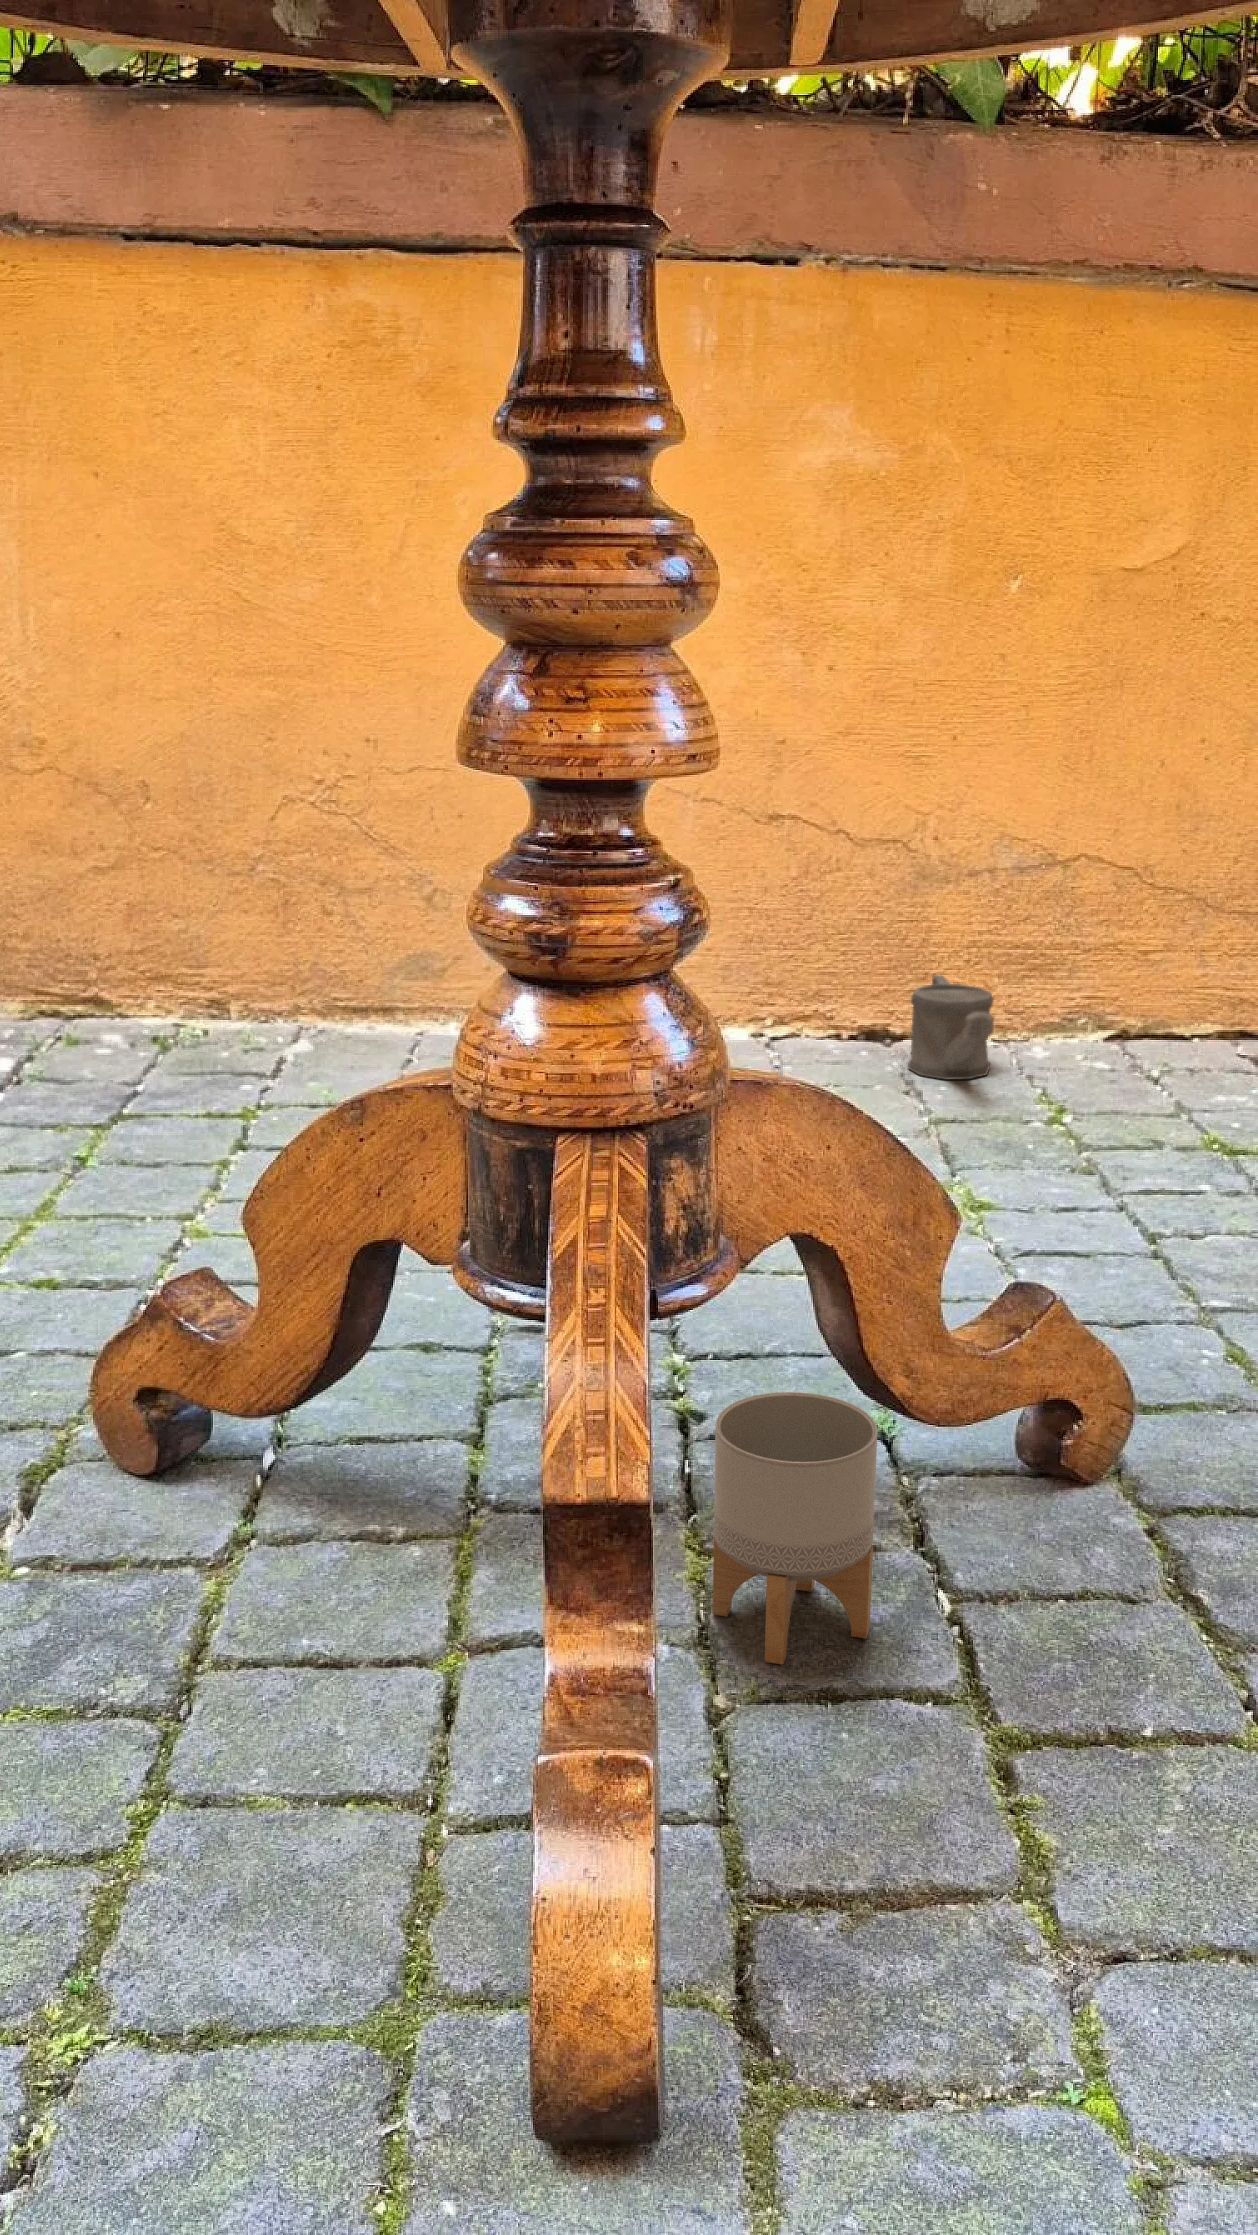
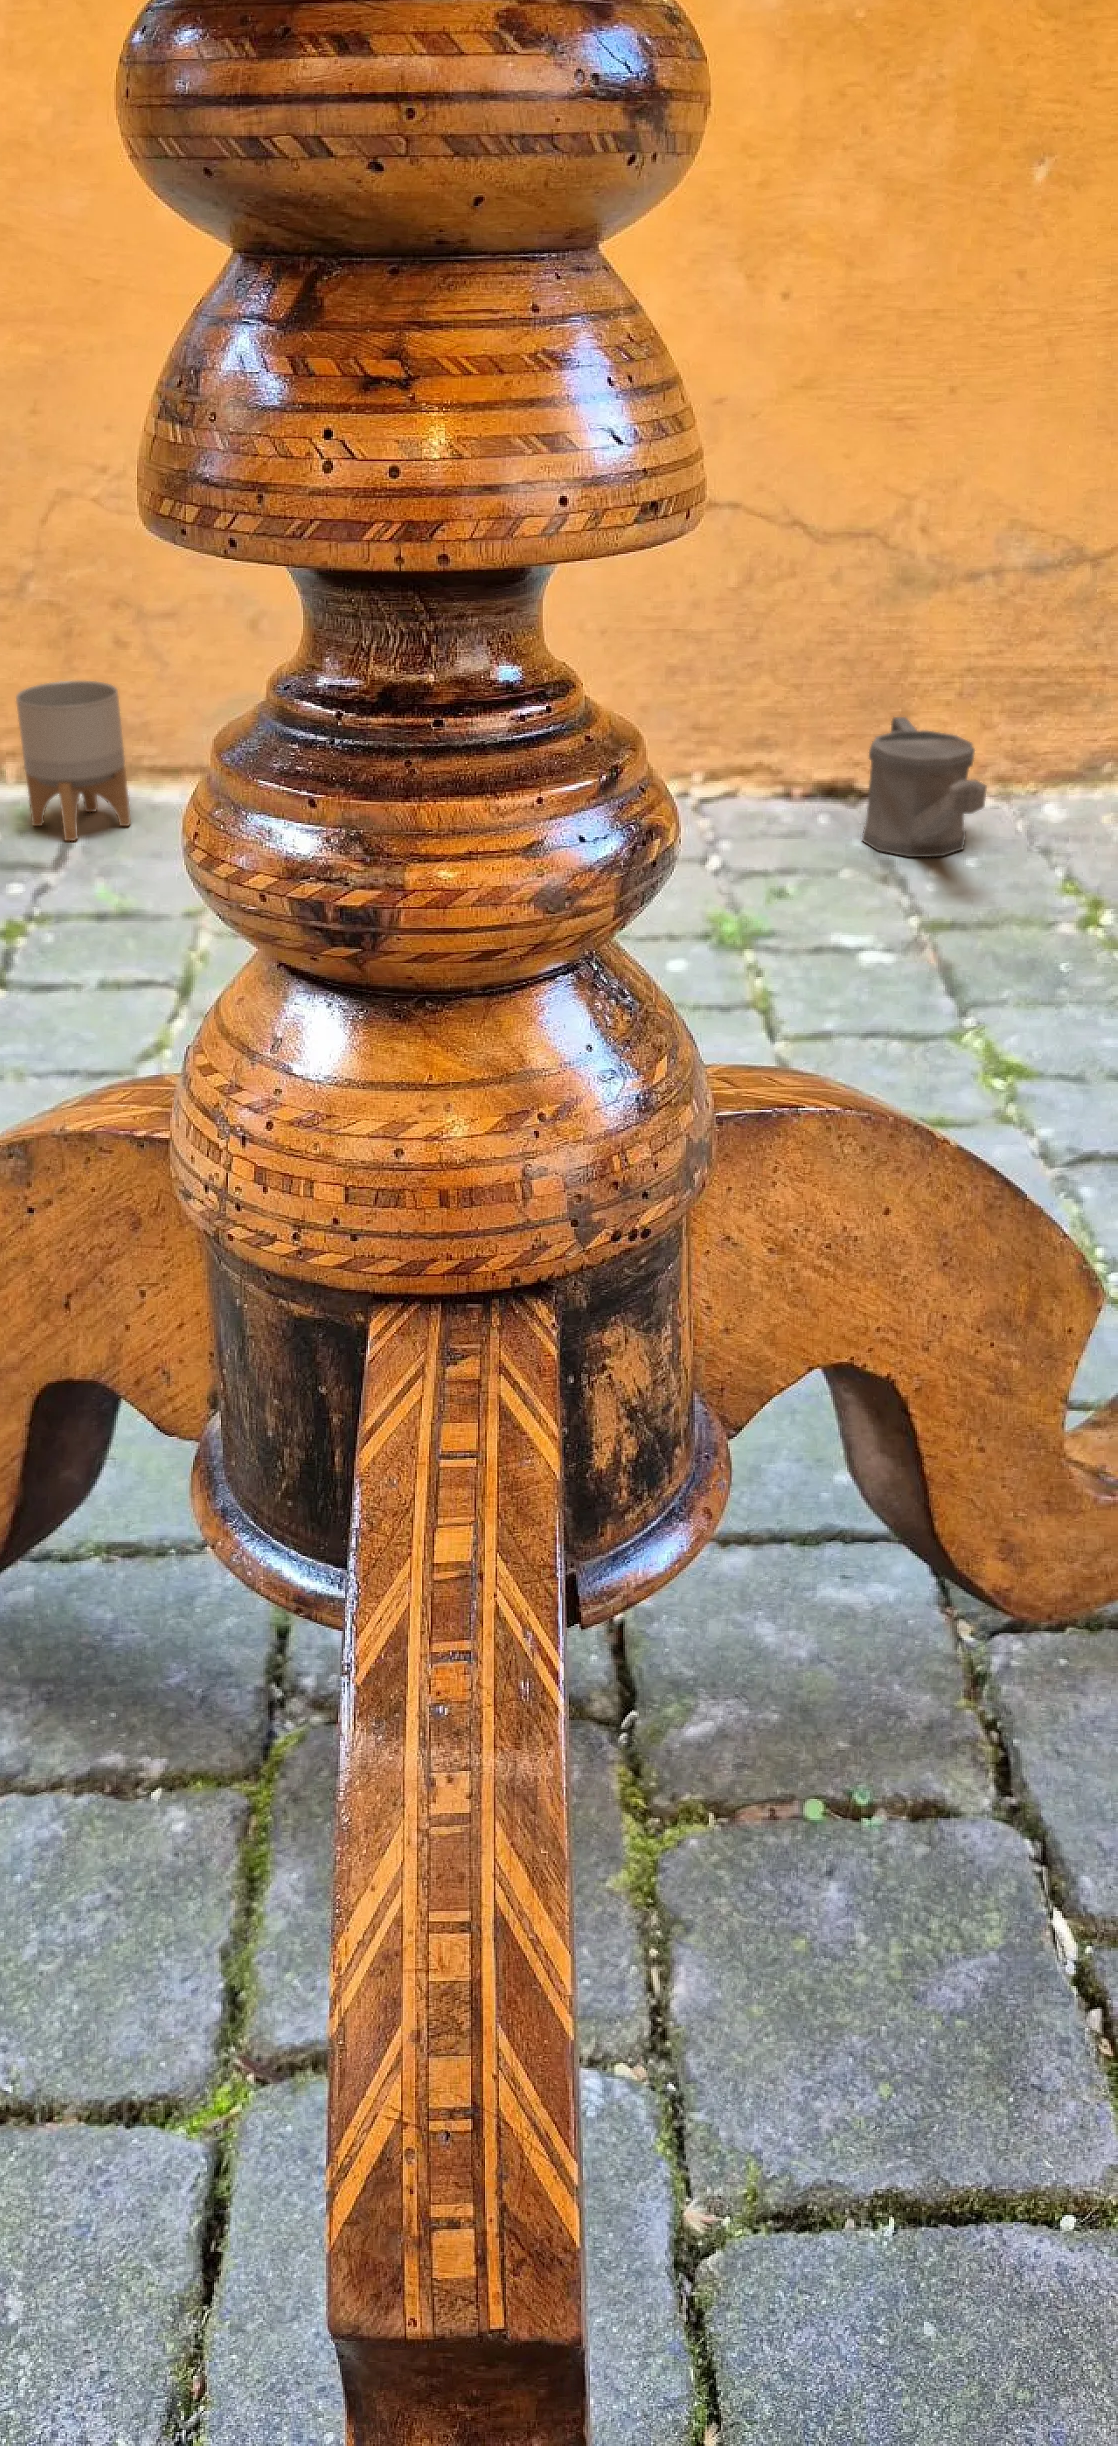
planter: present [713,1392,877,1664] -> present [16,681,131,841]

